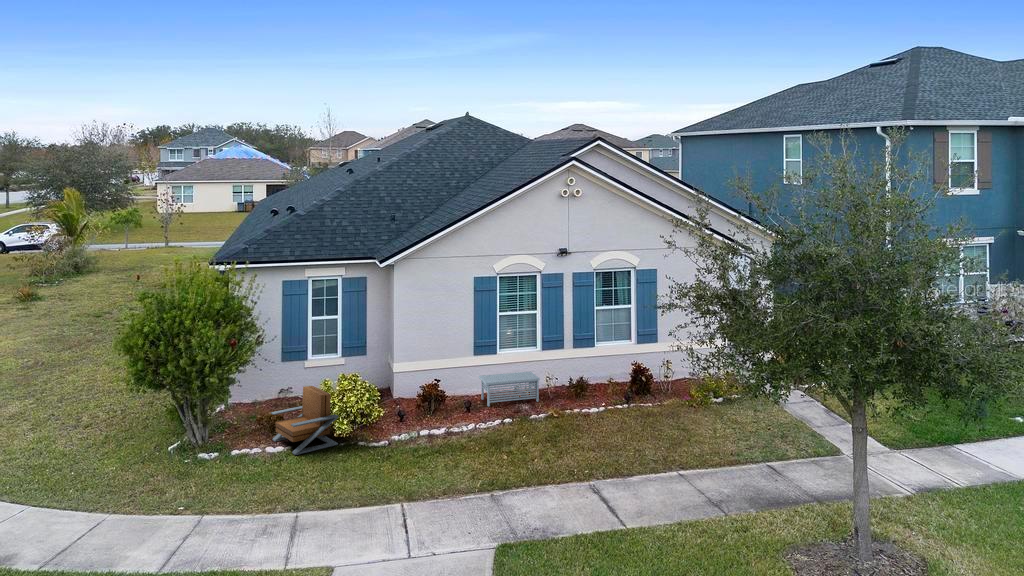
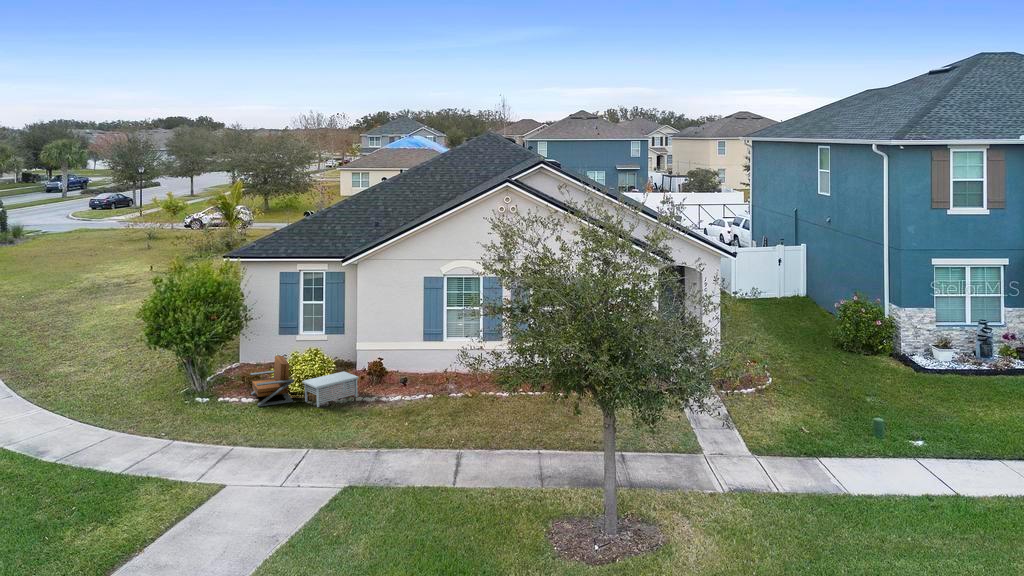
storage bench: present [479,371,540,406] -> present [302,371,358,407]

